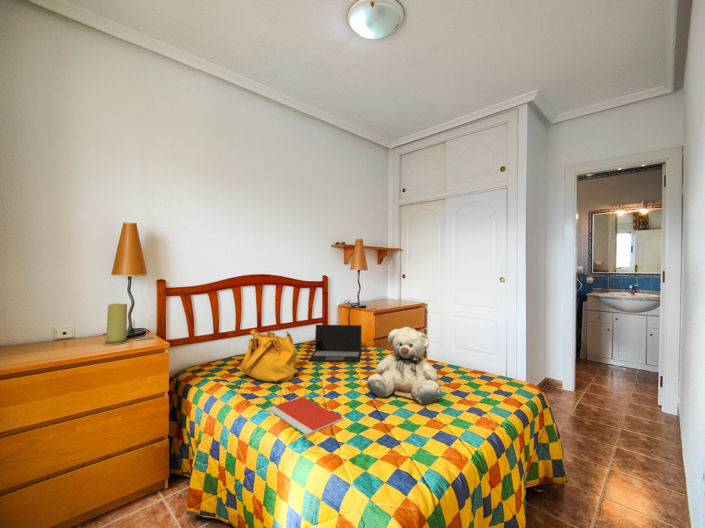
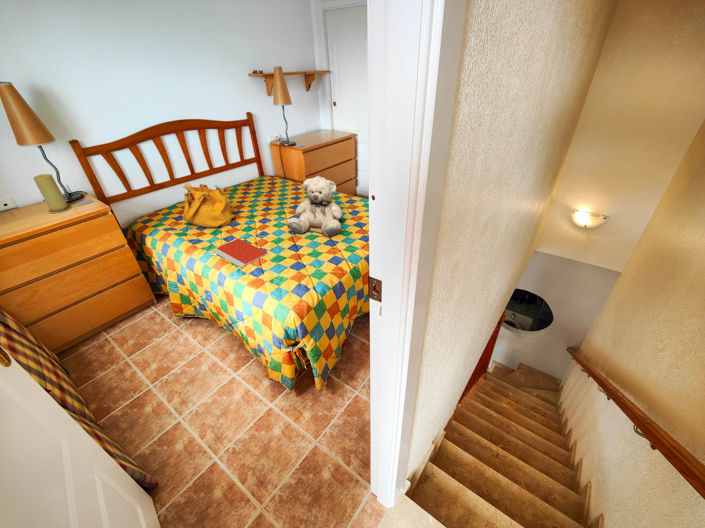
laptop: present [308,325,362,362] -> none [244,167,291,204]

